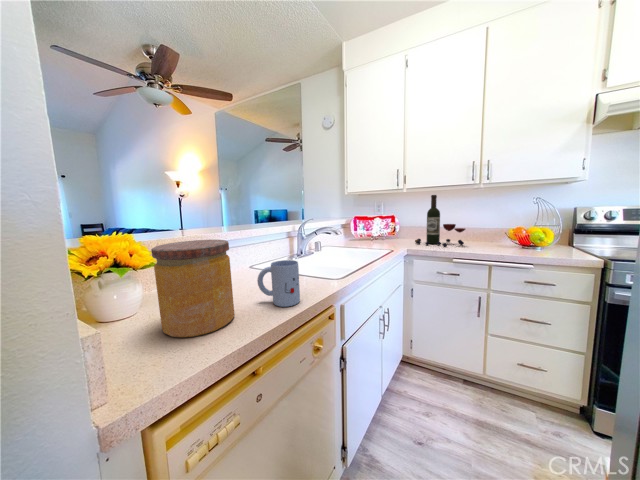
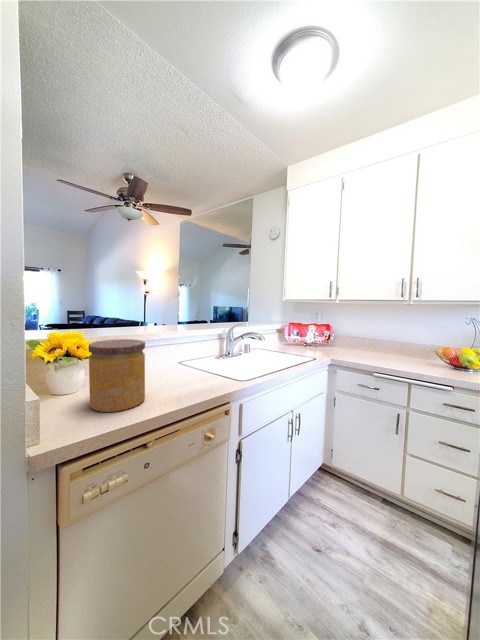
wine bottle: present [415,195,465,247] -> none [343,308,393,362]
mug: present [257,260,300,307] -> none [168,360,201,399]

